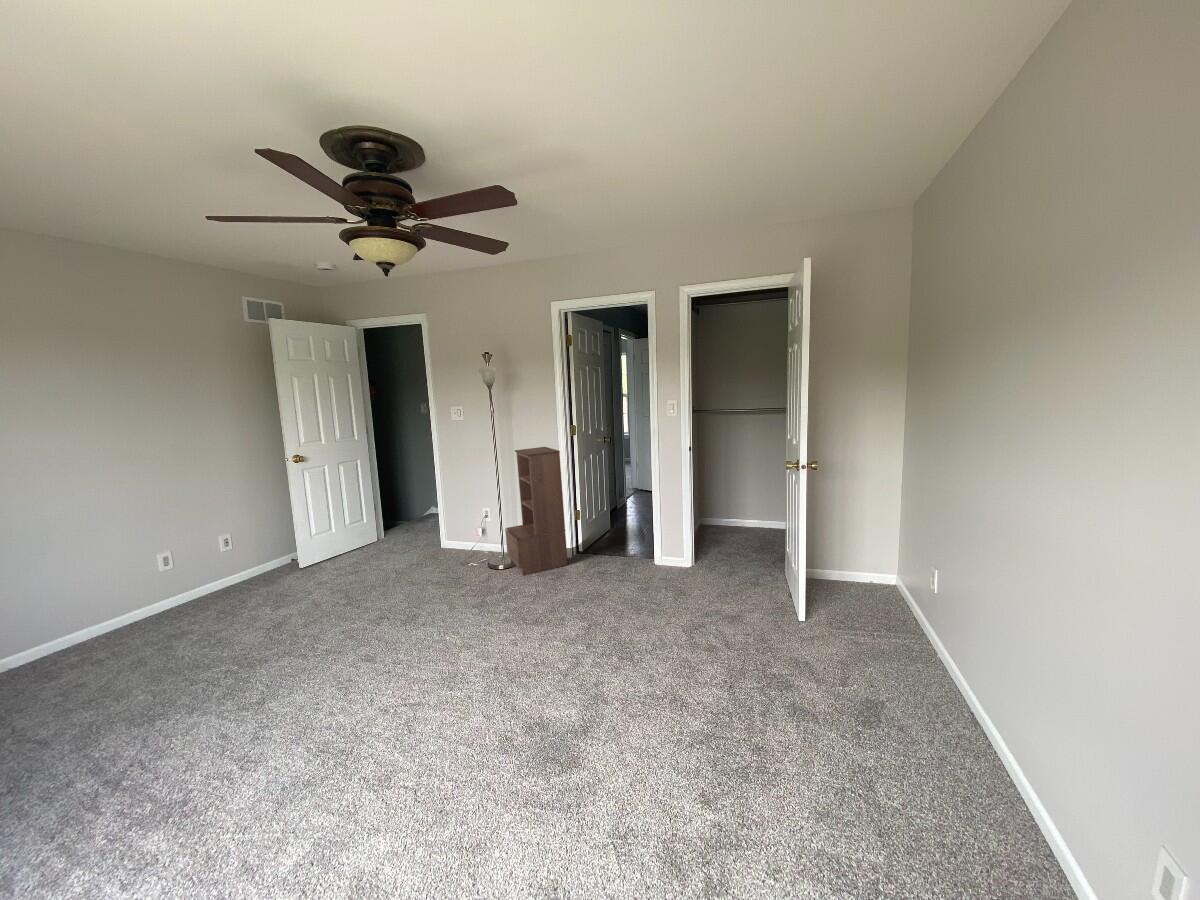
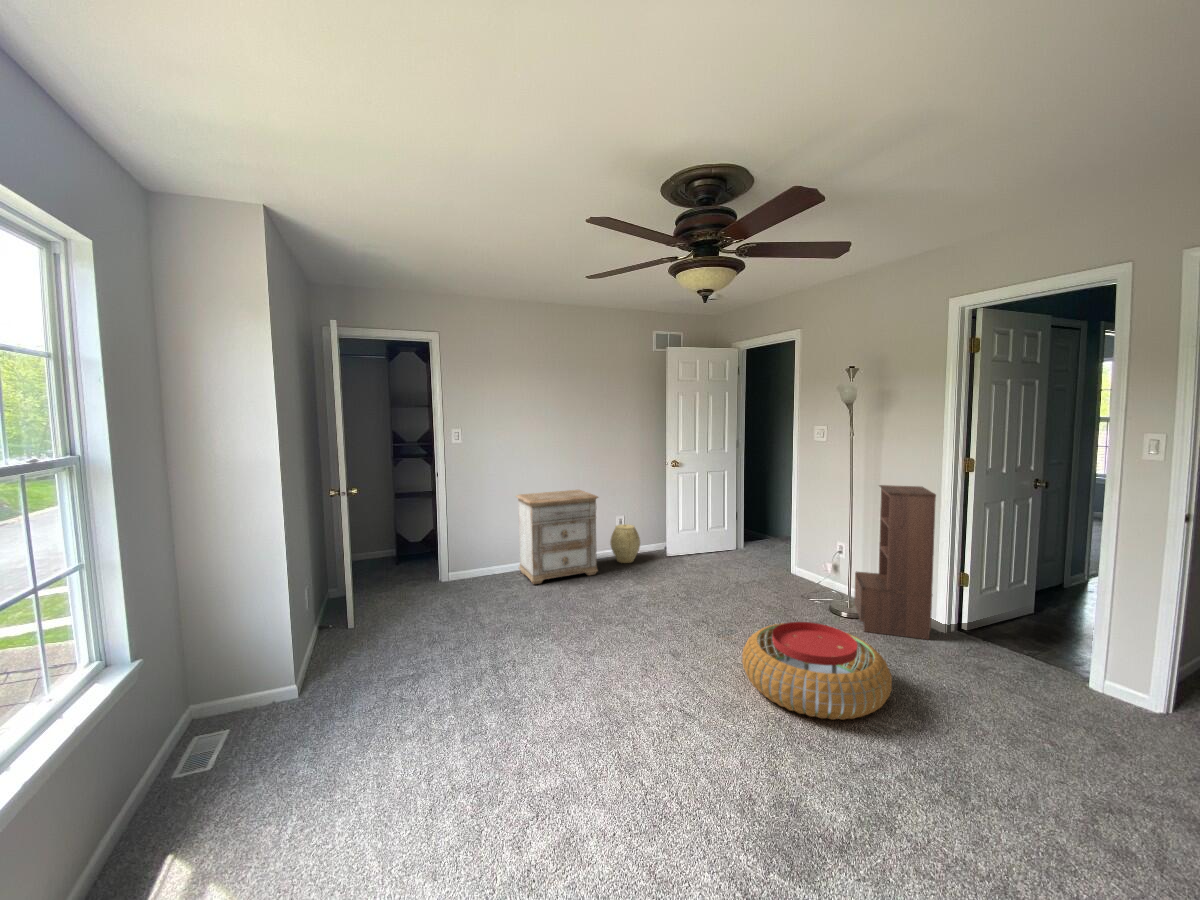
nightstand: none [33,513,212,661] -> present [516,490,598,584]
woven basket: none [217,543,263,592] -> present [610,524,640,563]
pouf: none [443,577,567,658] -> present [742,622,892,720]

